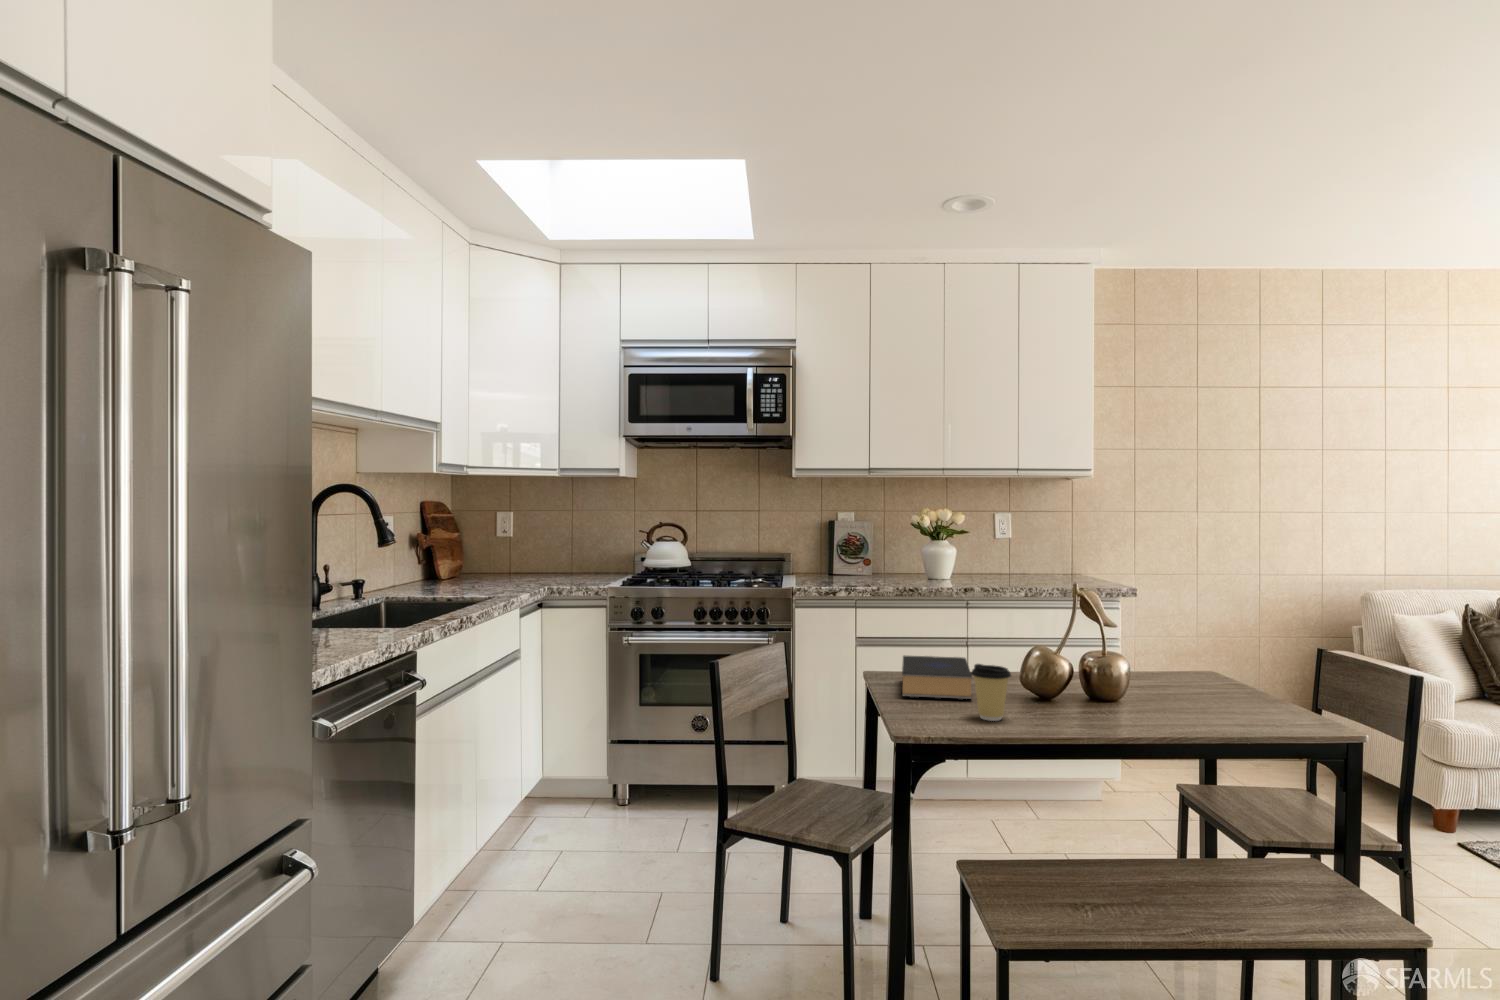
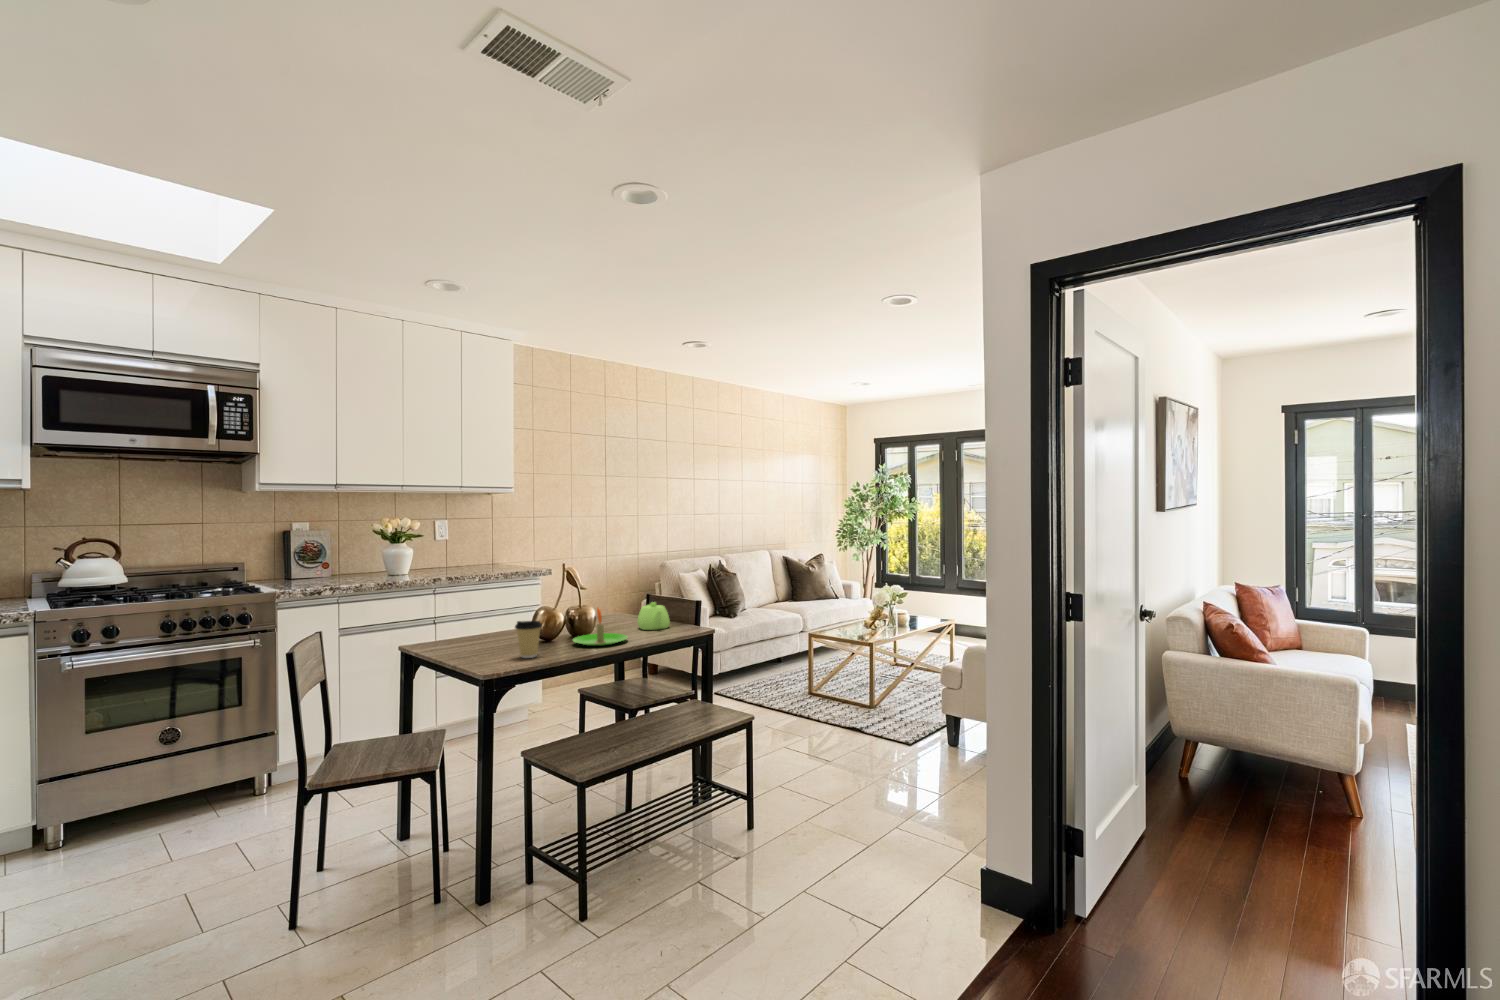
book: present [902,655,972,700] -> none [434,623,503,657]
candle: none [1071,660,1165,725] -> present [573,608,628,646]
teapot: none [1206,666,1266,715] -> present [638,602,670,630]

